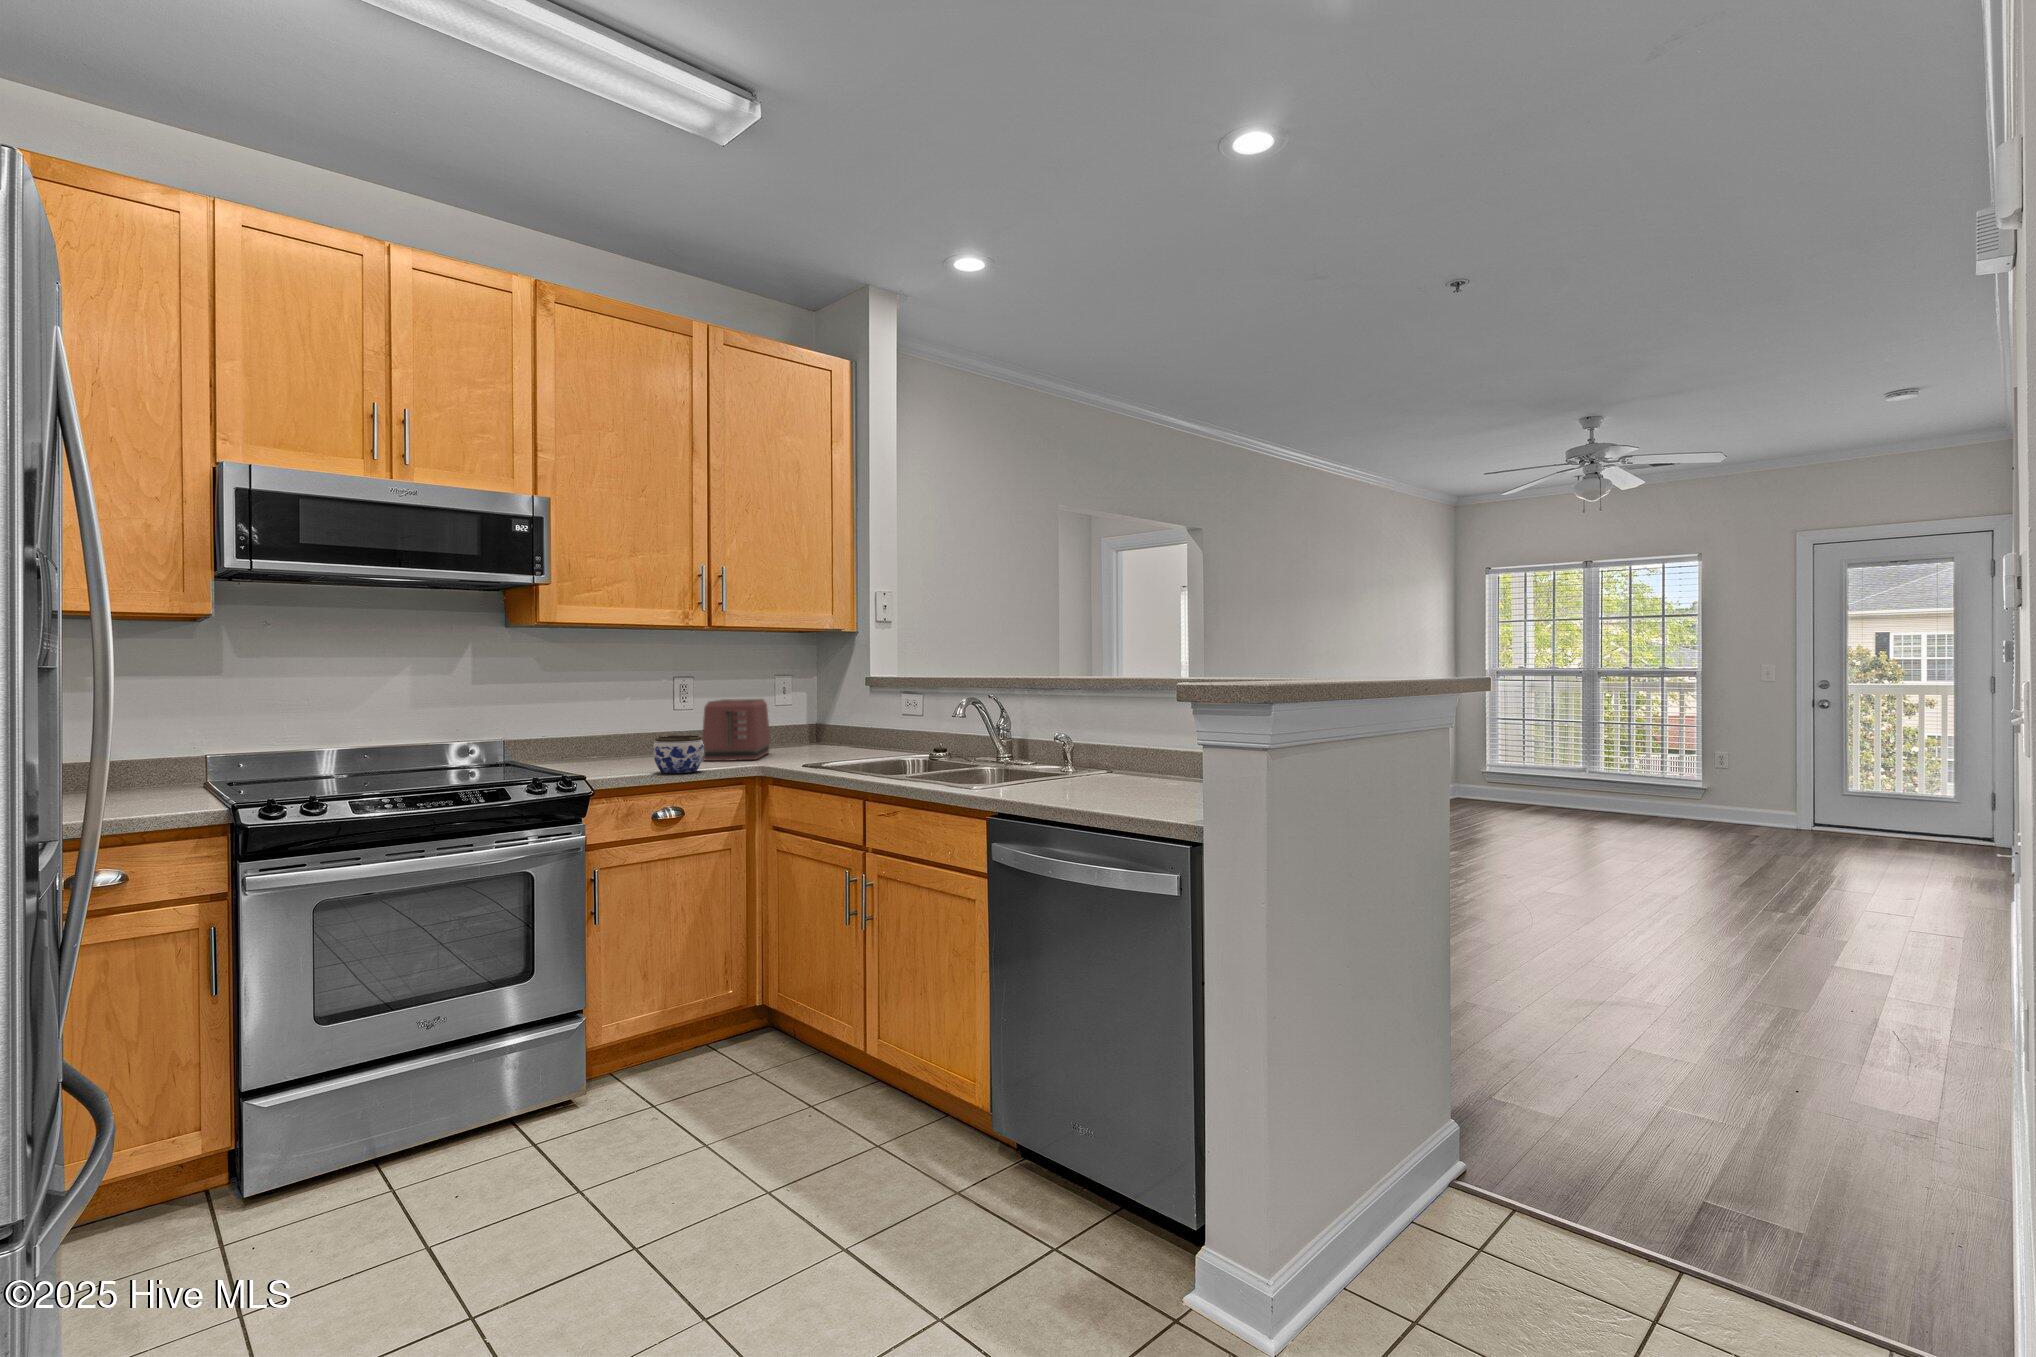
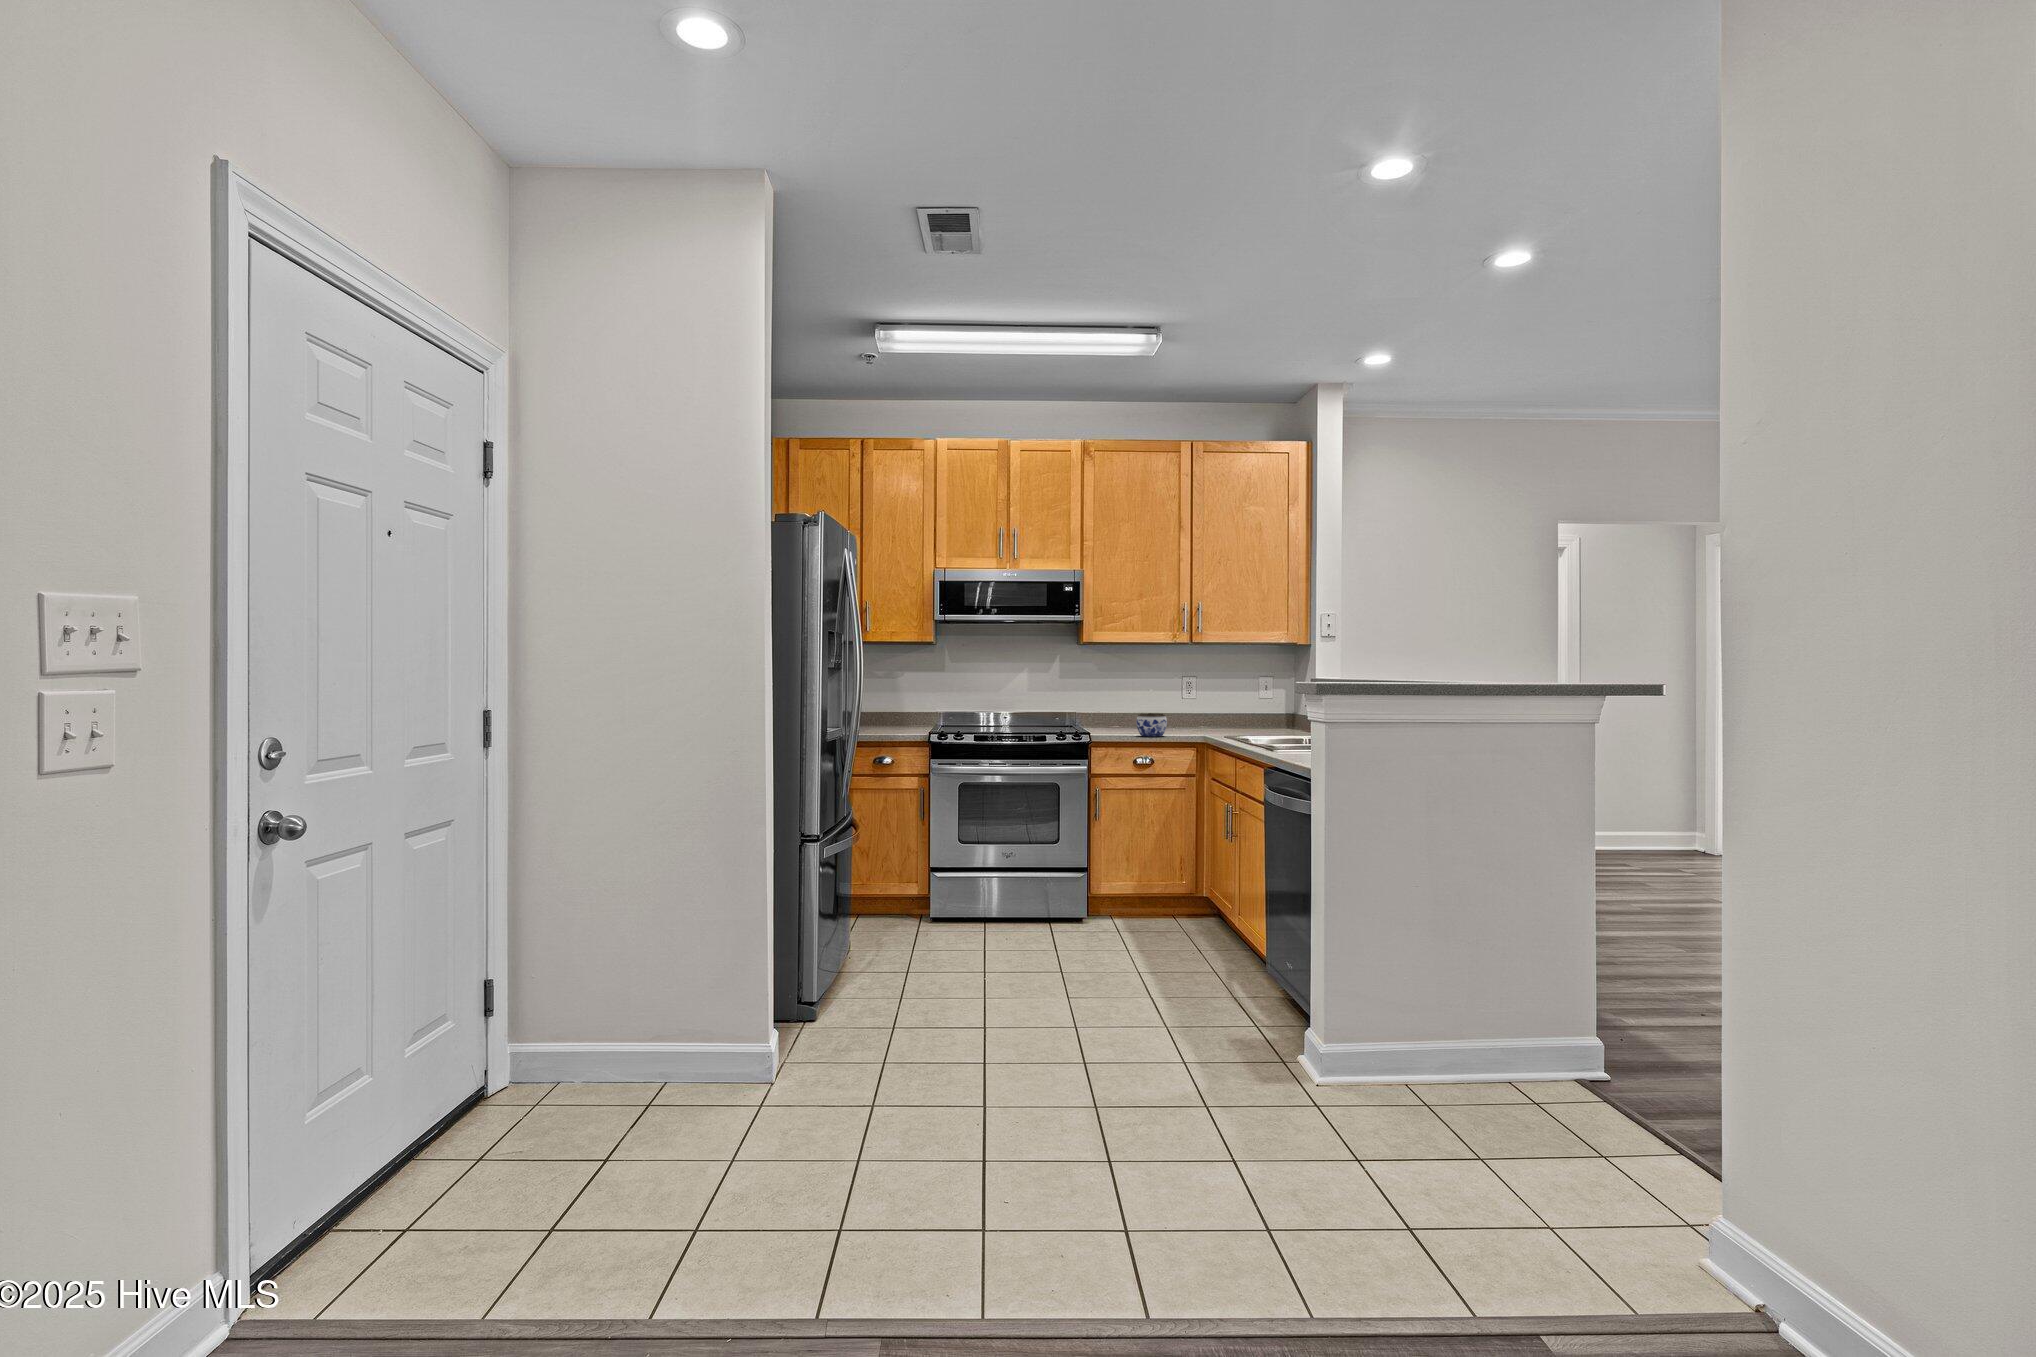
toaster: present [702,699,770,761] -> none [1185,692,1242,733]

